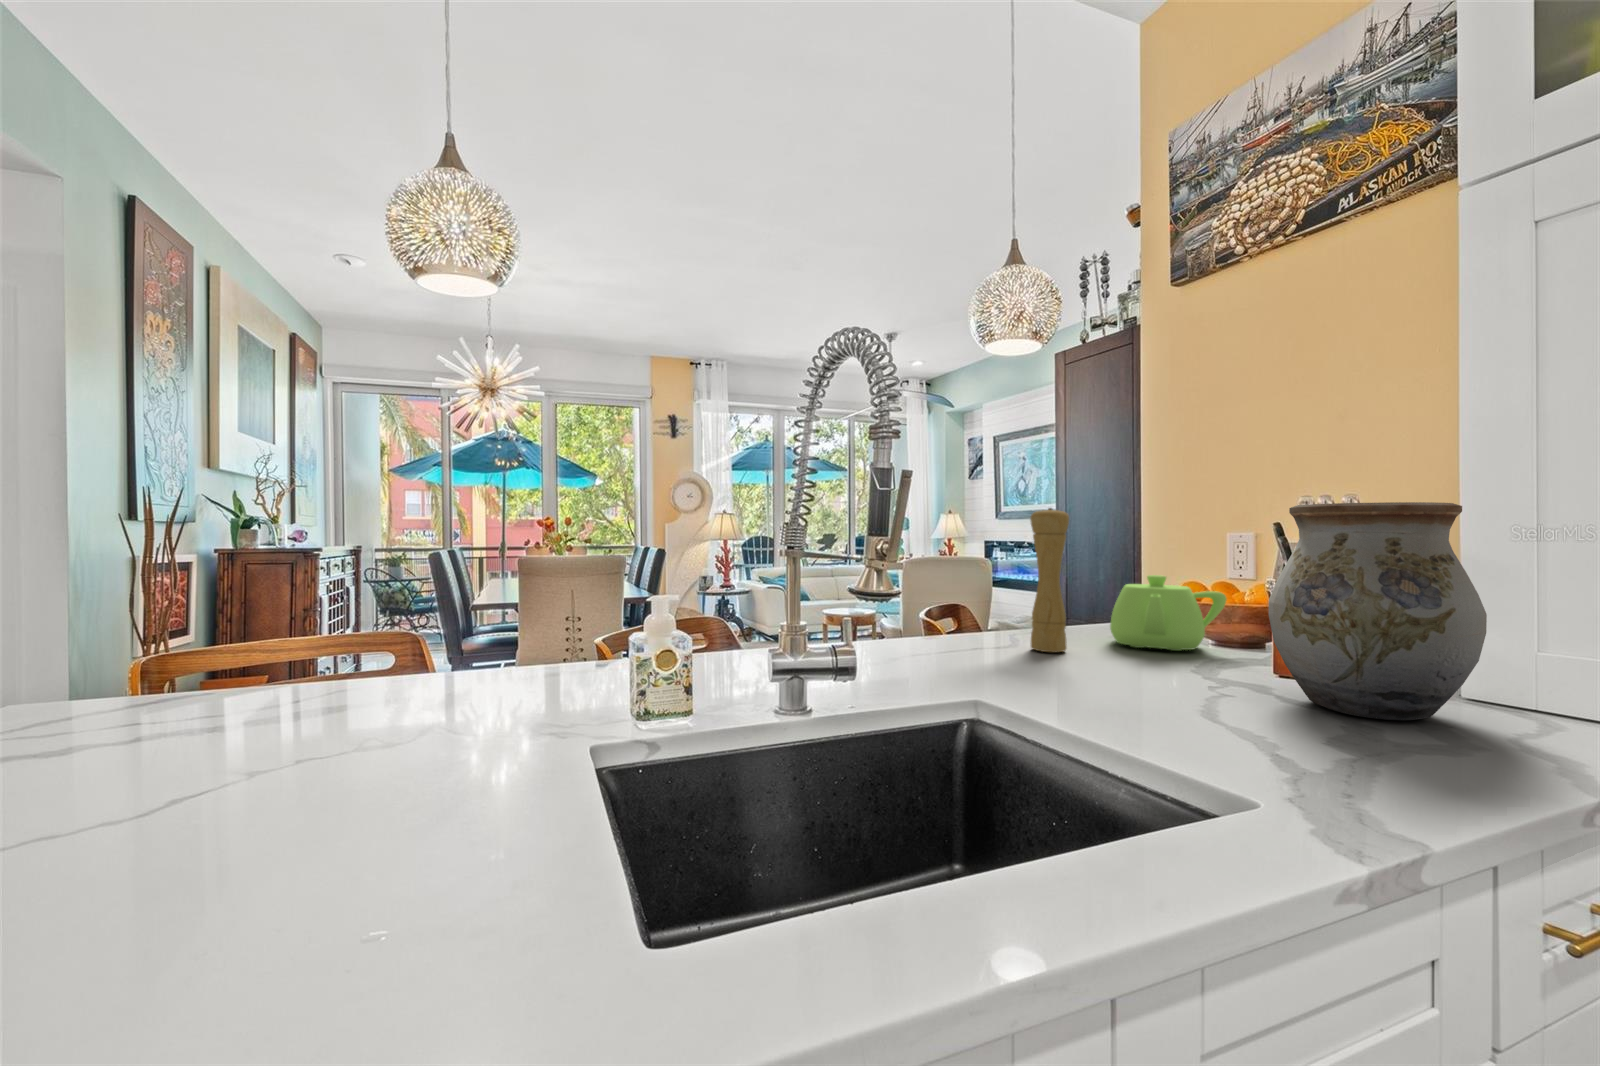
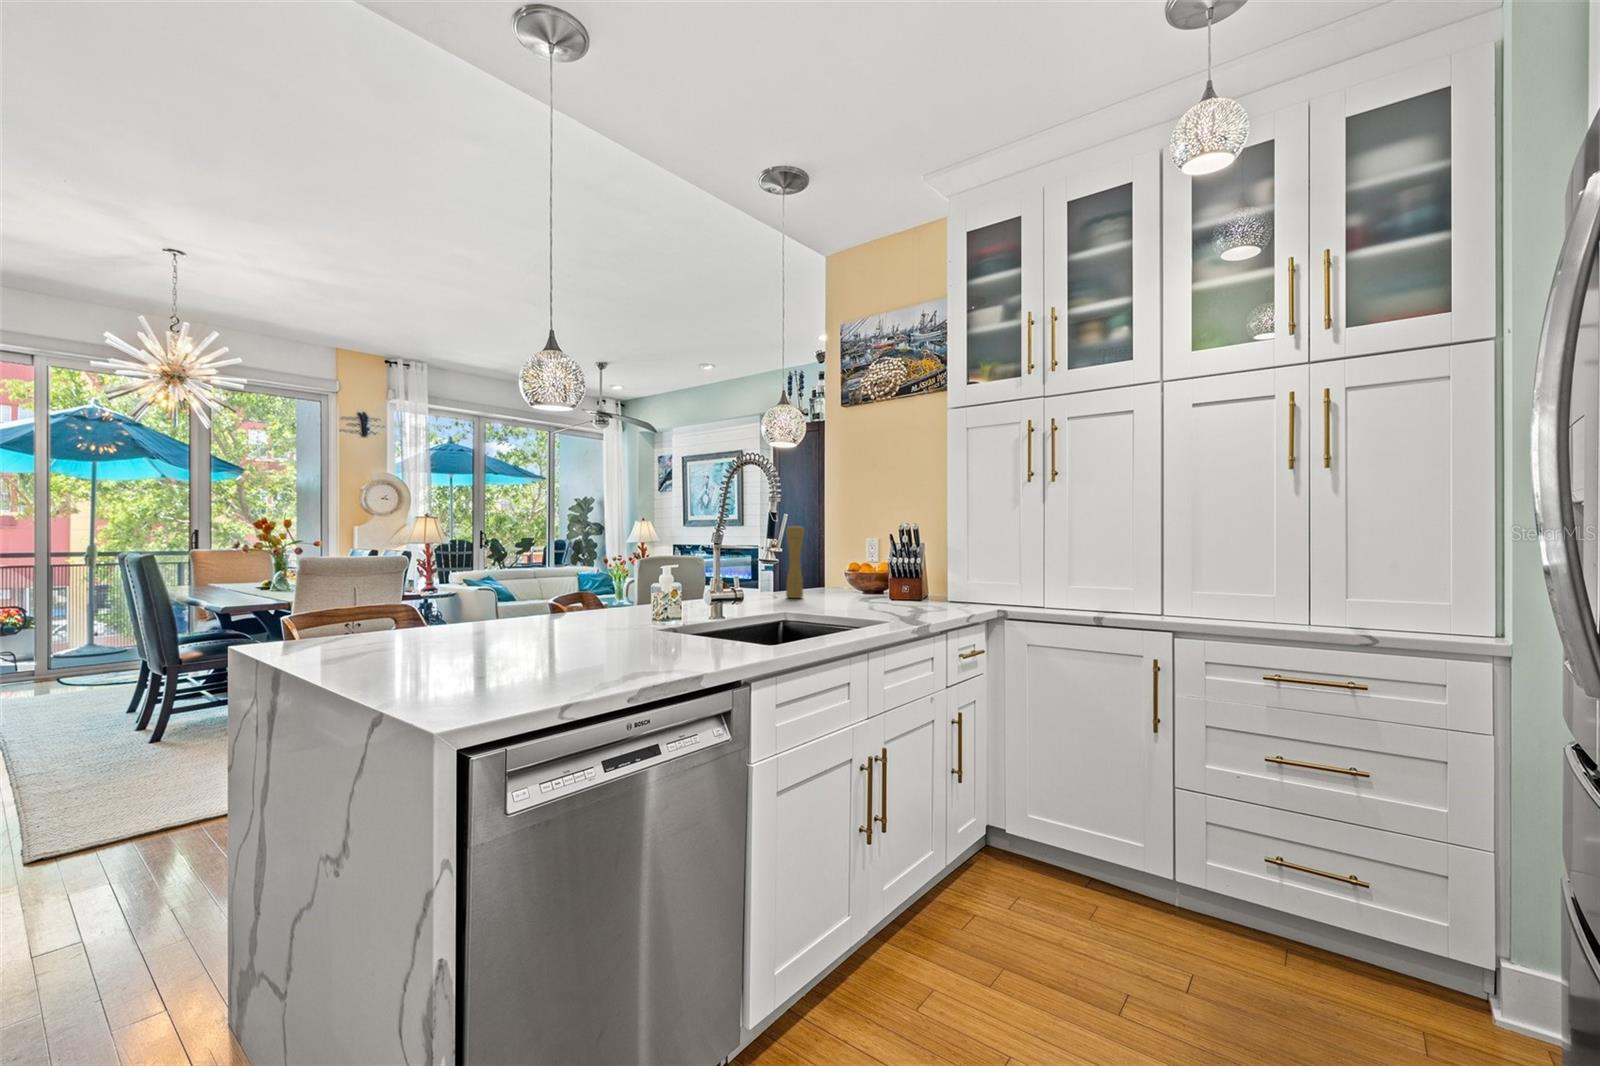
vase: present [1269,502,1487,720] -> none [888,527,952,607]
teapot: present [1110,575,1226,651] -> none [819,559,870,595]

